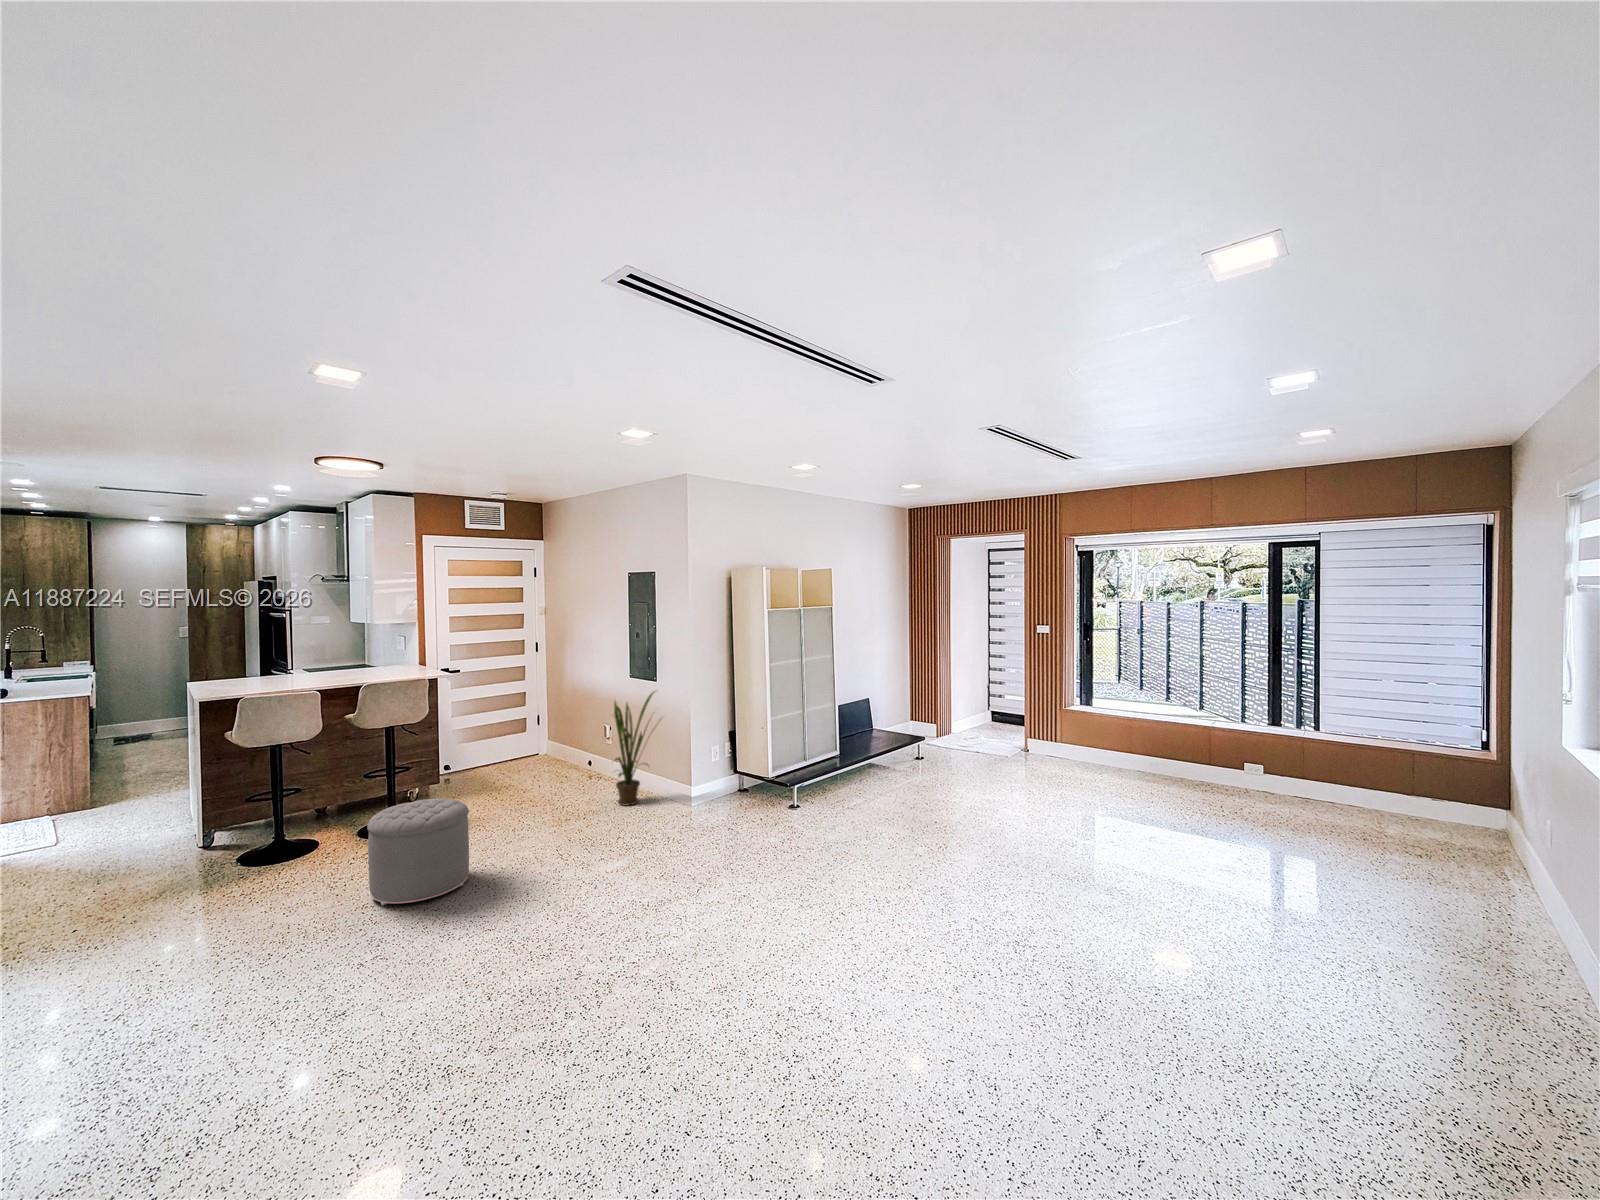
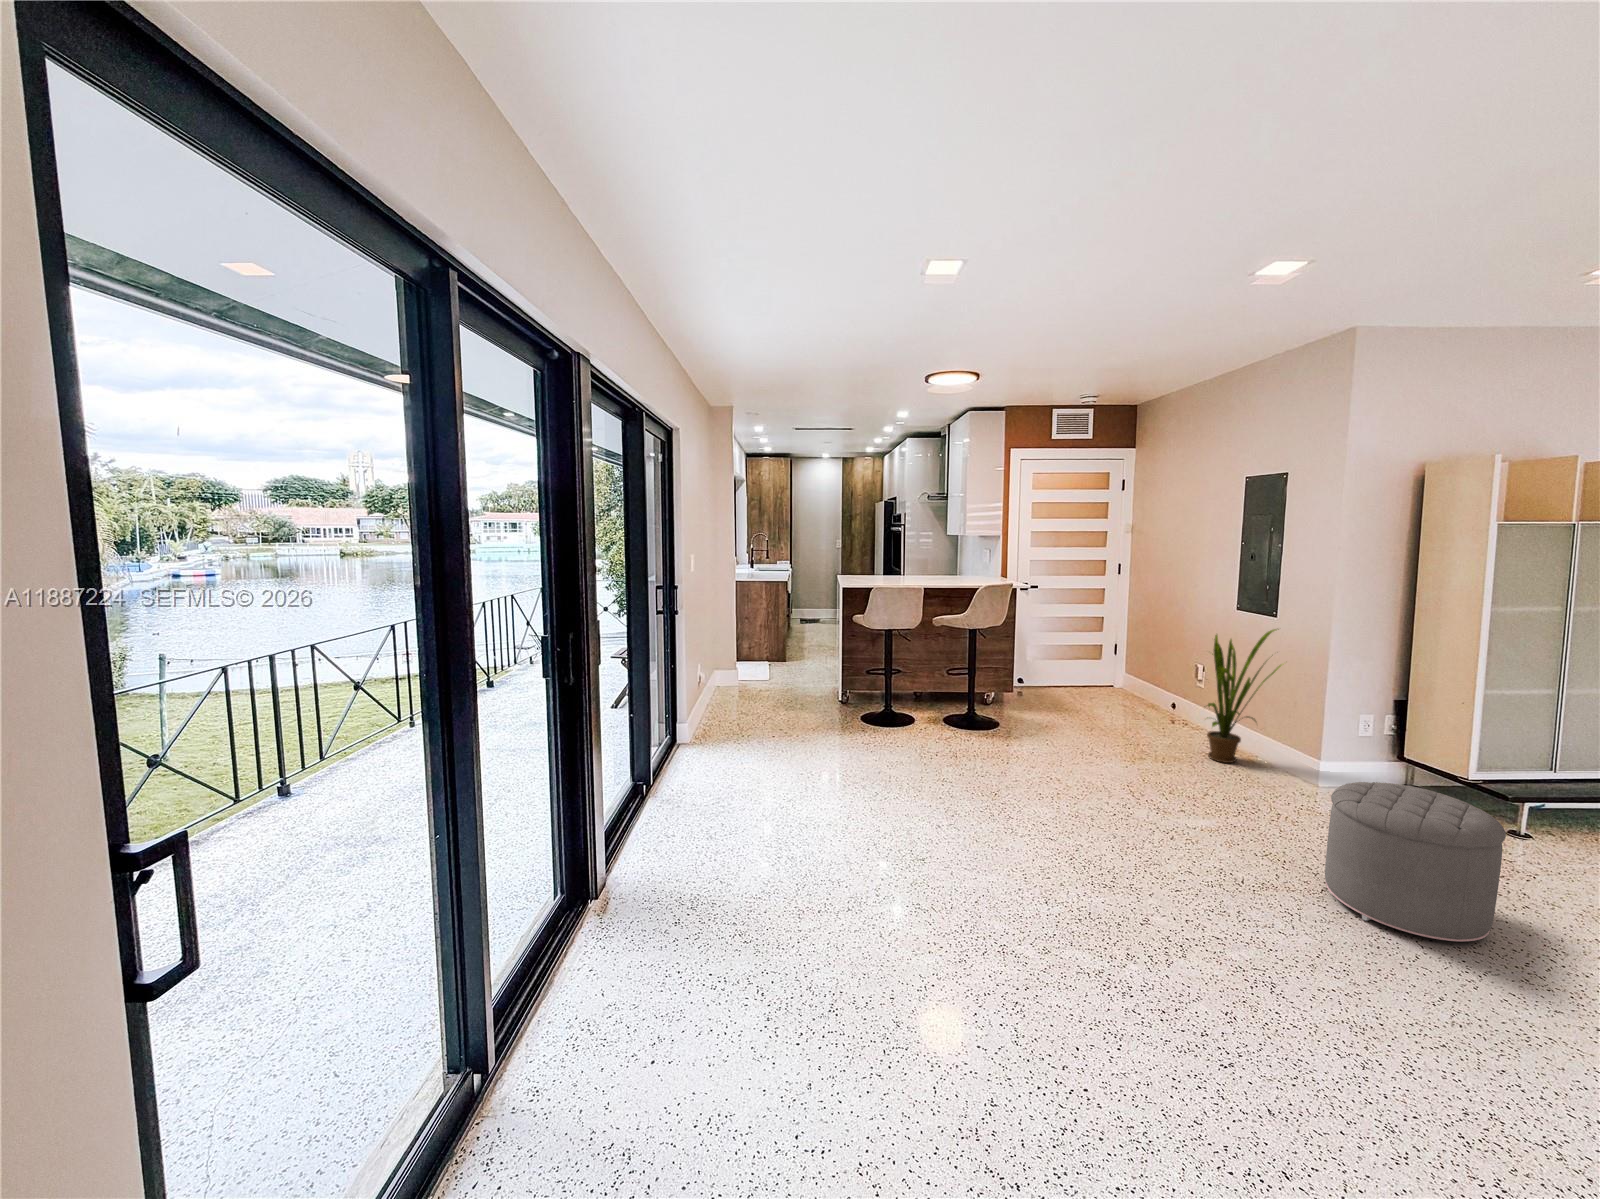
ottoman: present [367,798,469,905] -> present [1325,782,1506,941]

